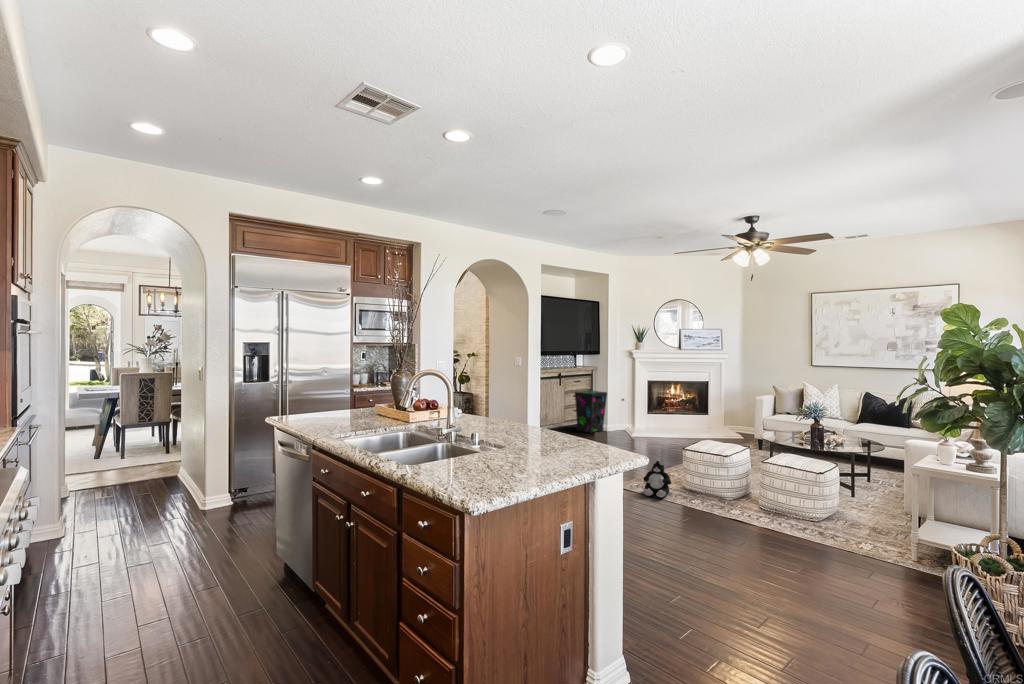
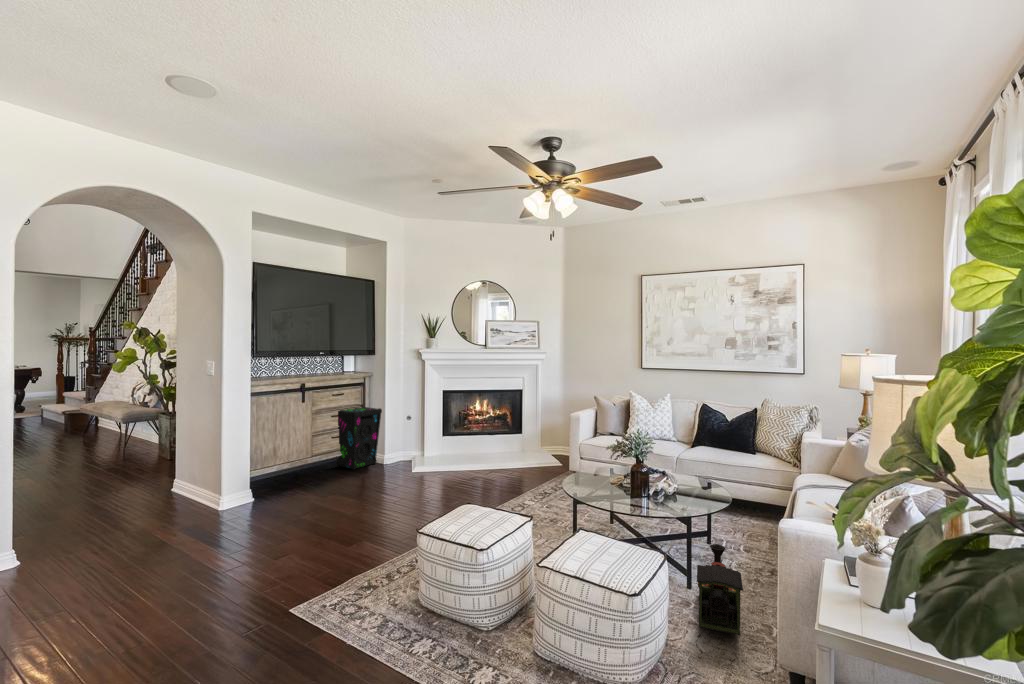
plush toy: present [643,460,671,498] -> none [320,558,382,644]
toy train: none [856,469,885,512] -> present [697,544,743,635]

